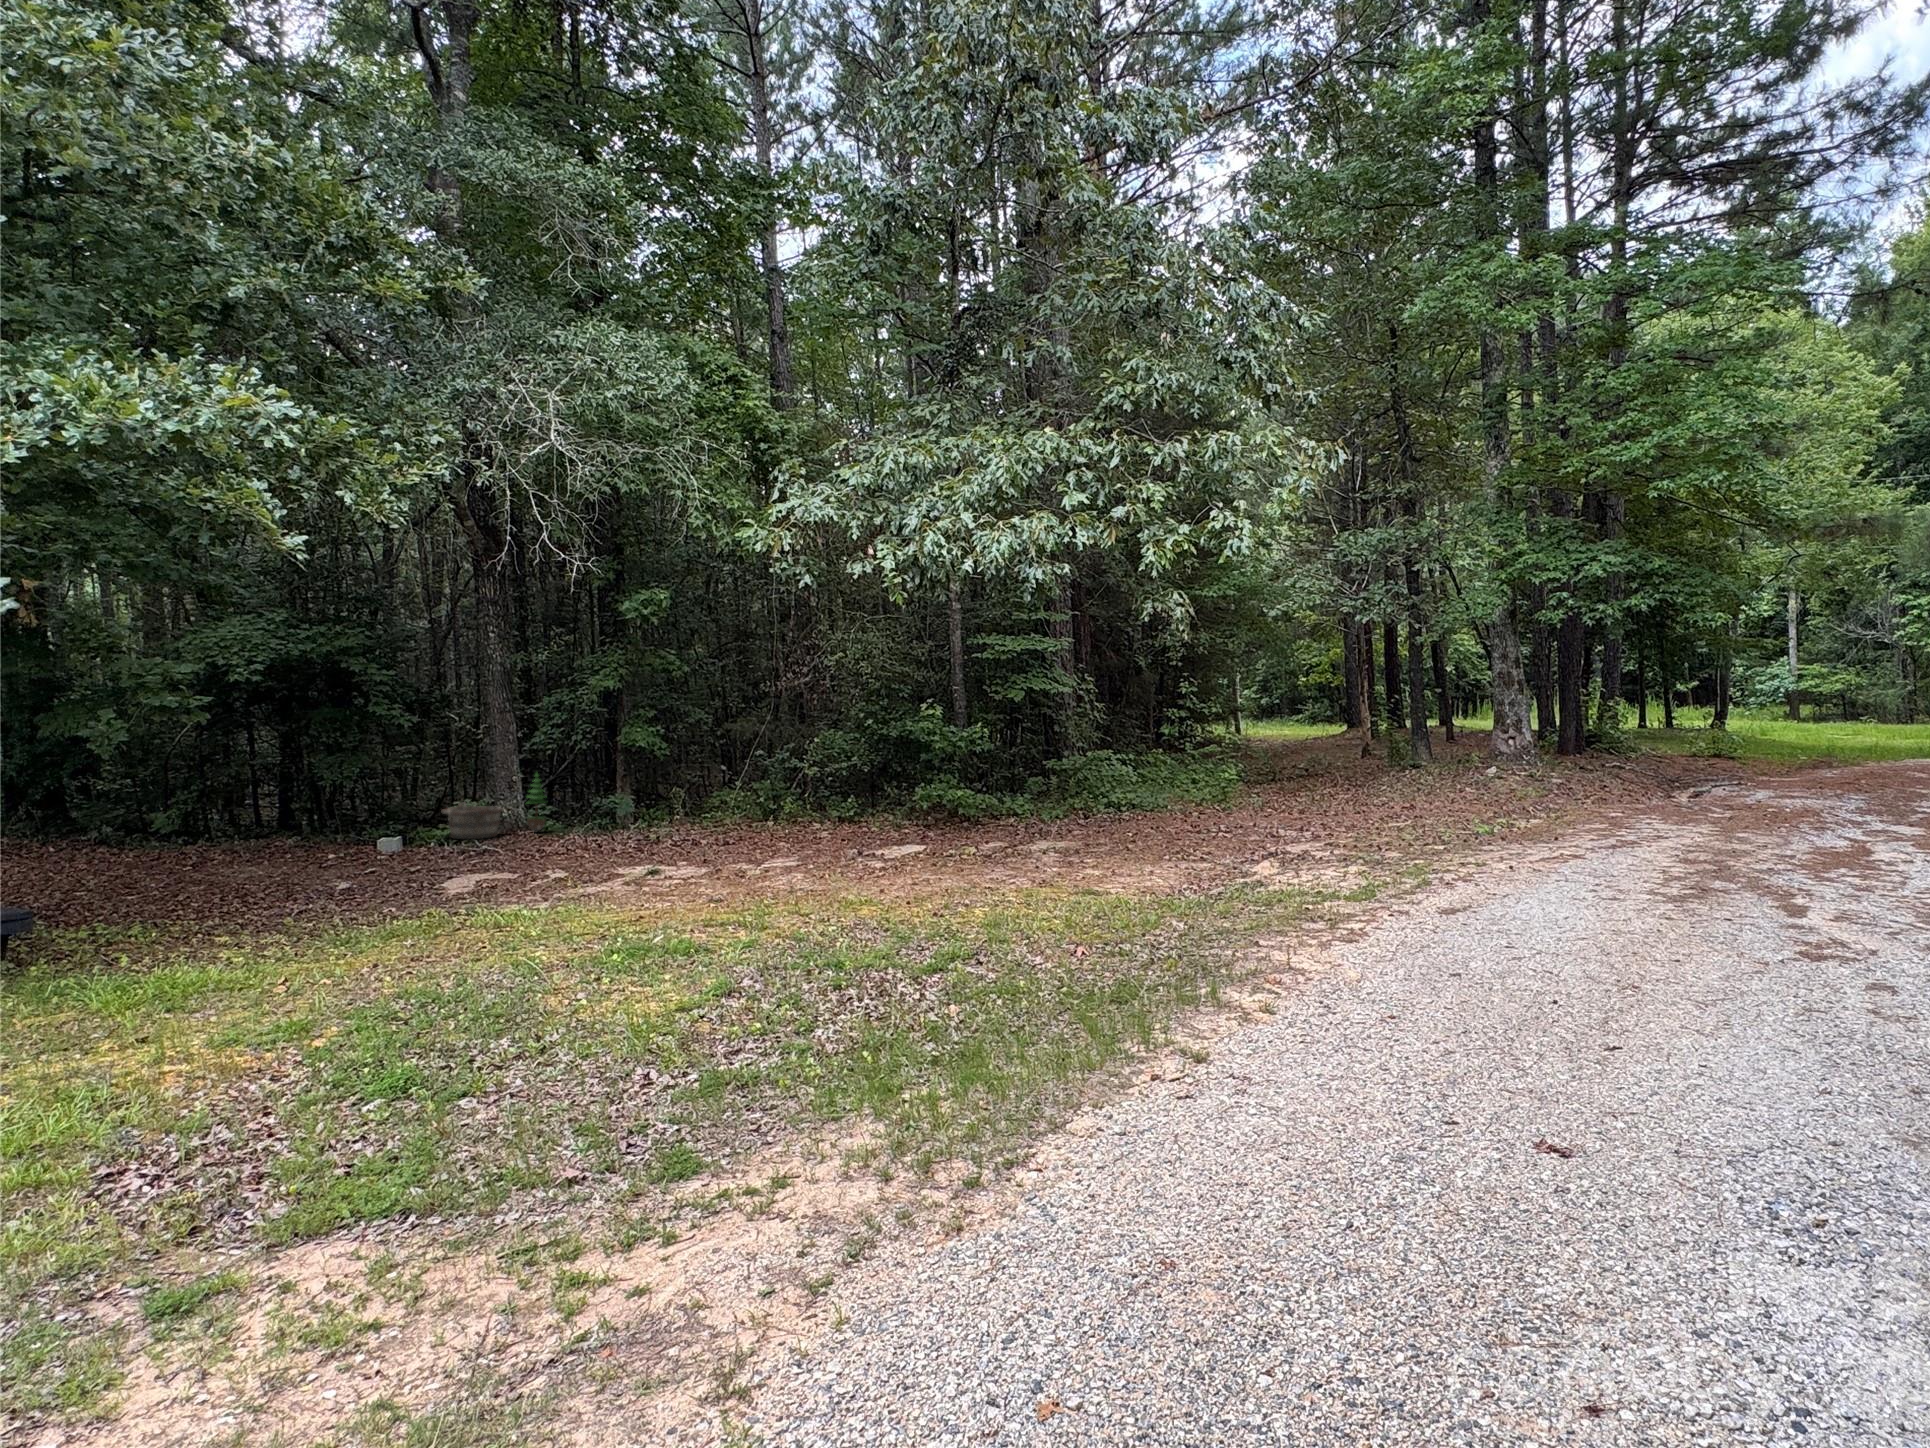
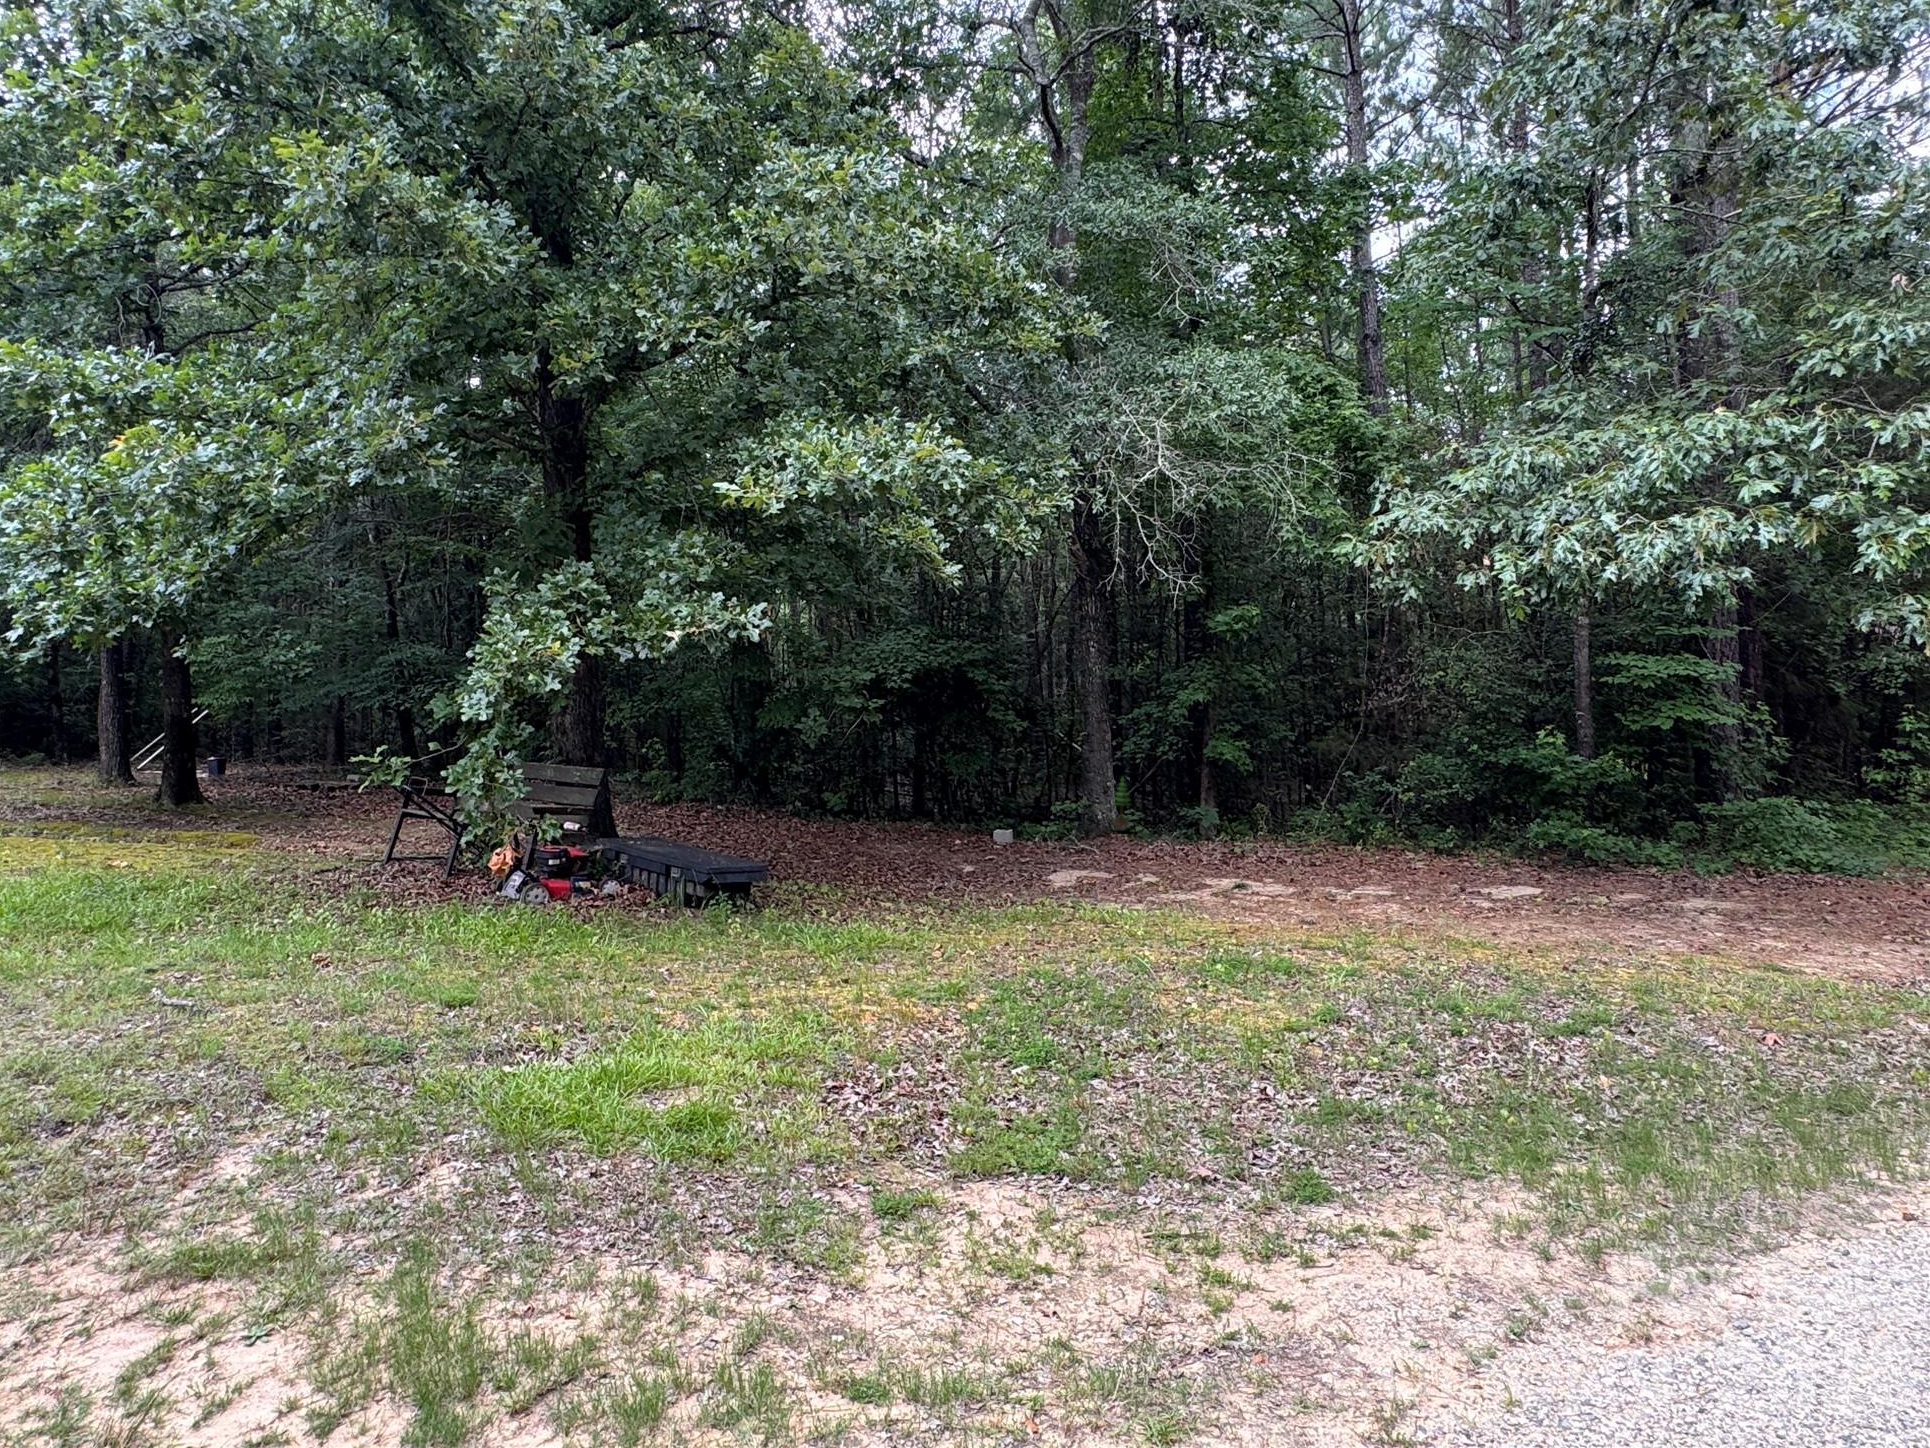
bucket: present [441,803,502,839] -> none [1043,800,1093,833]

